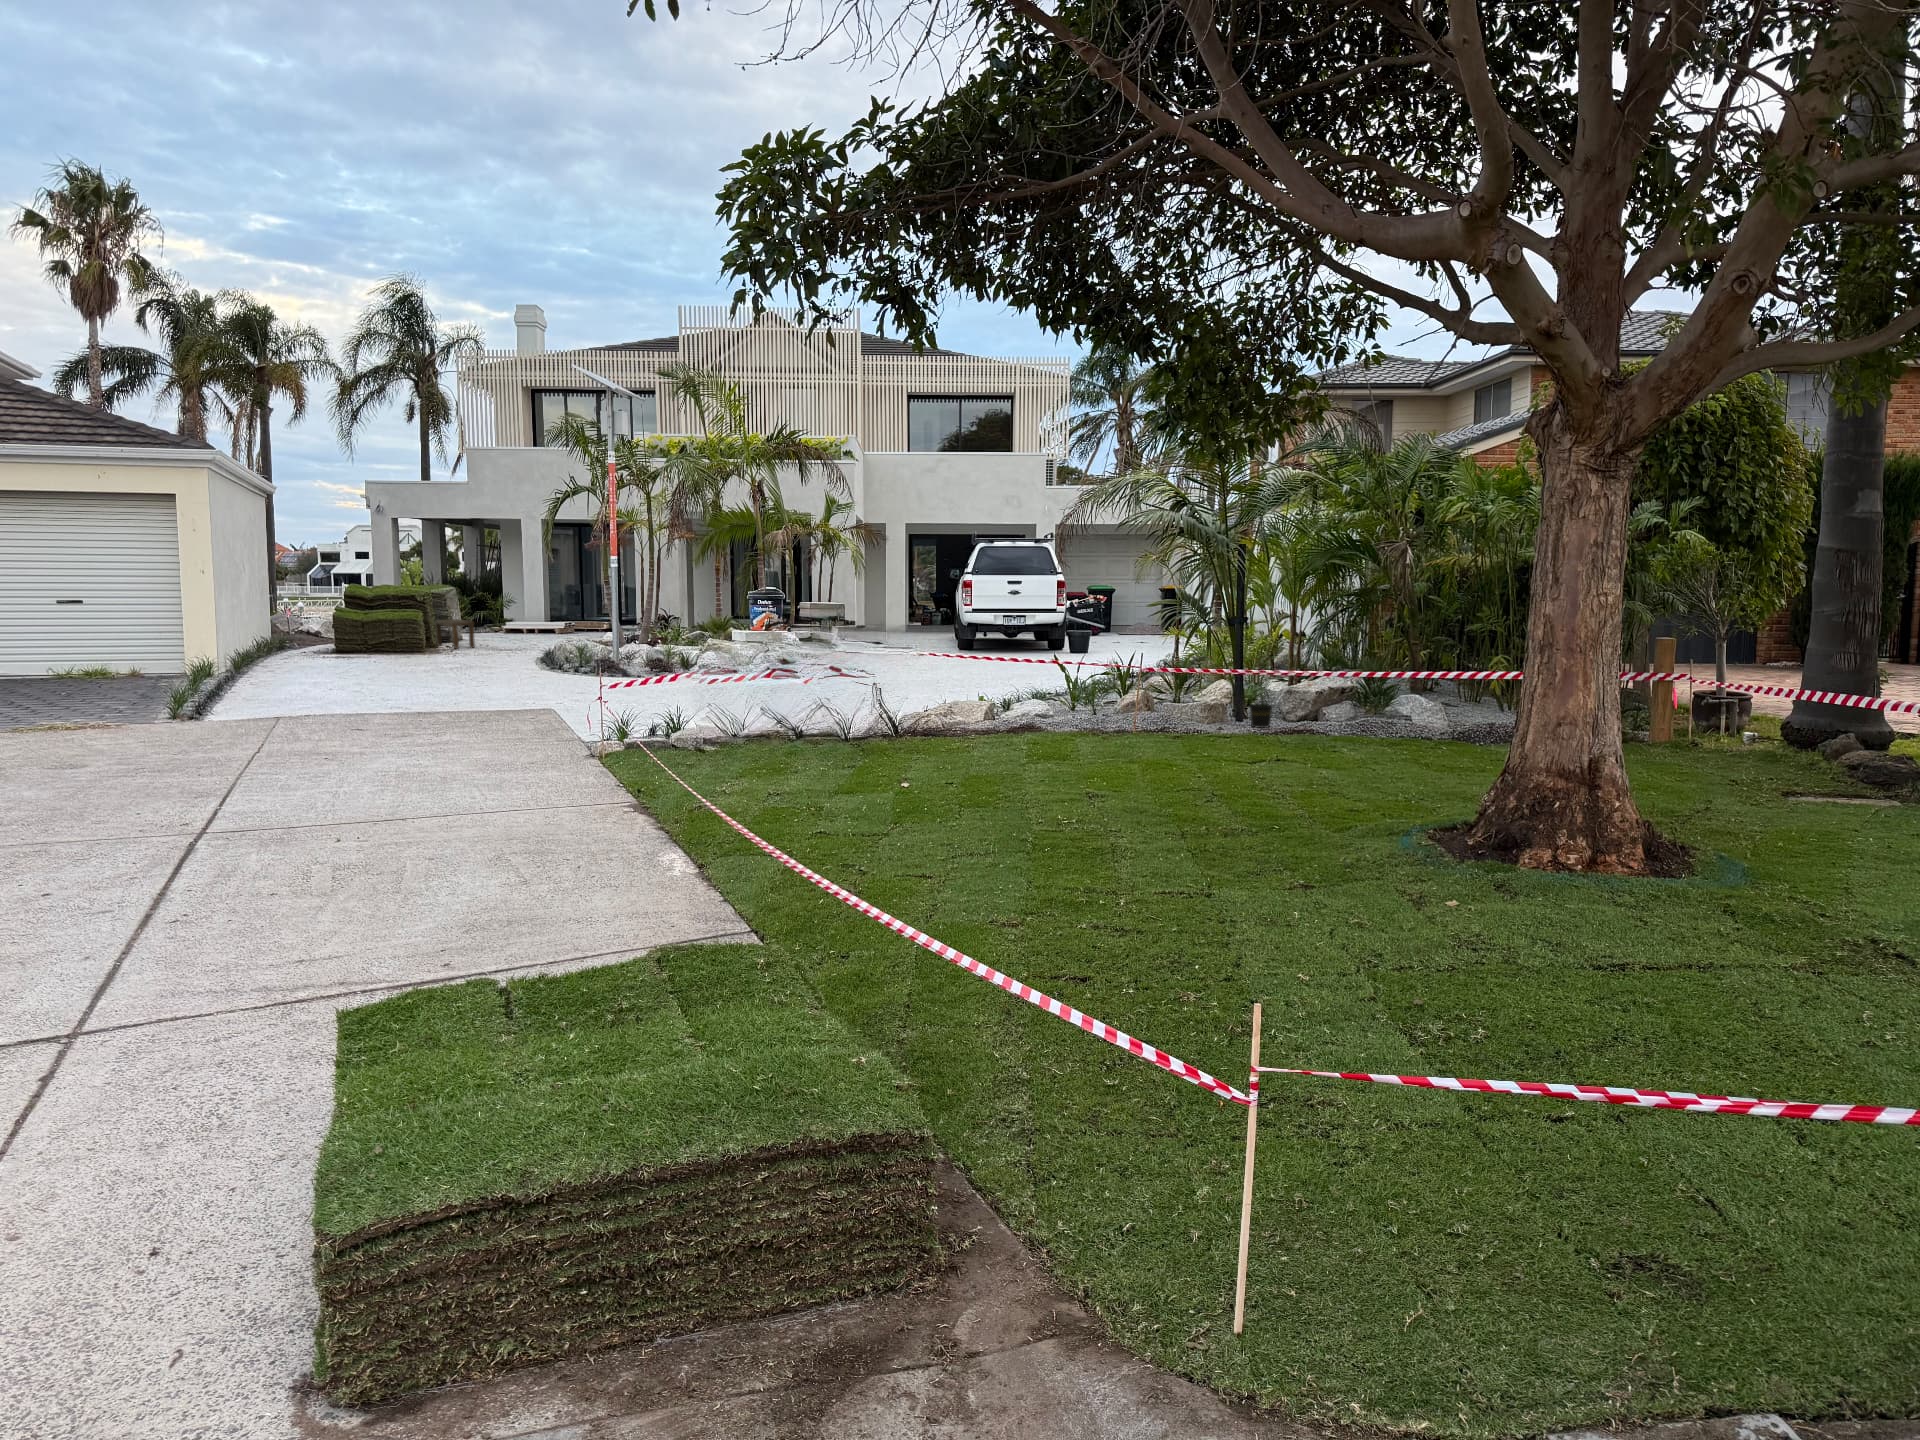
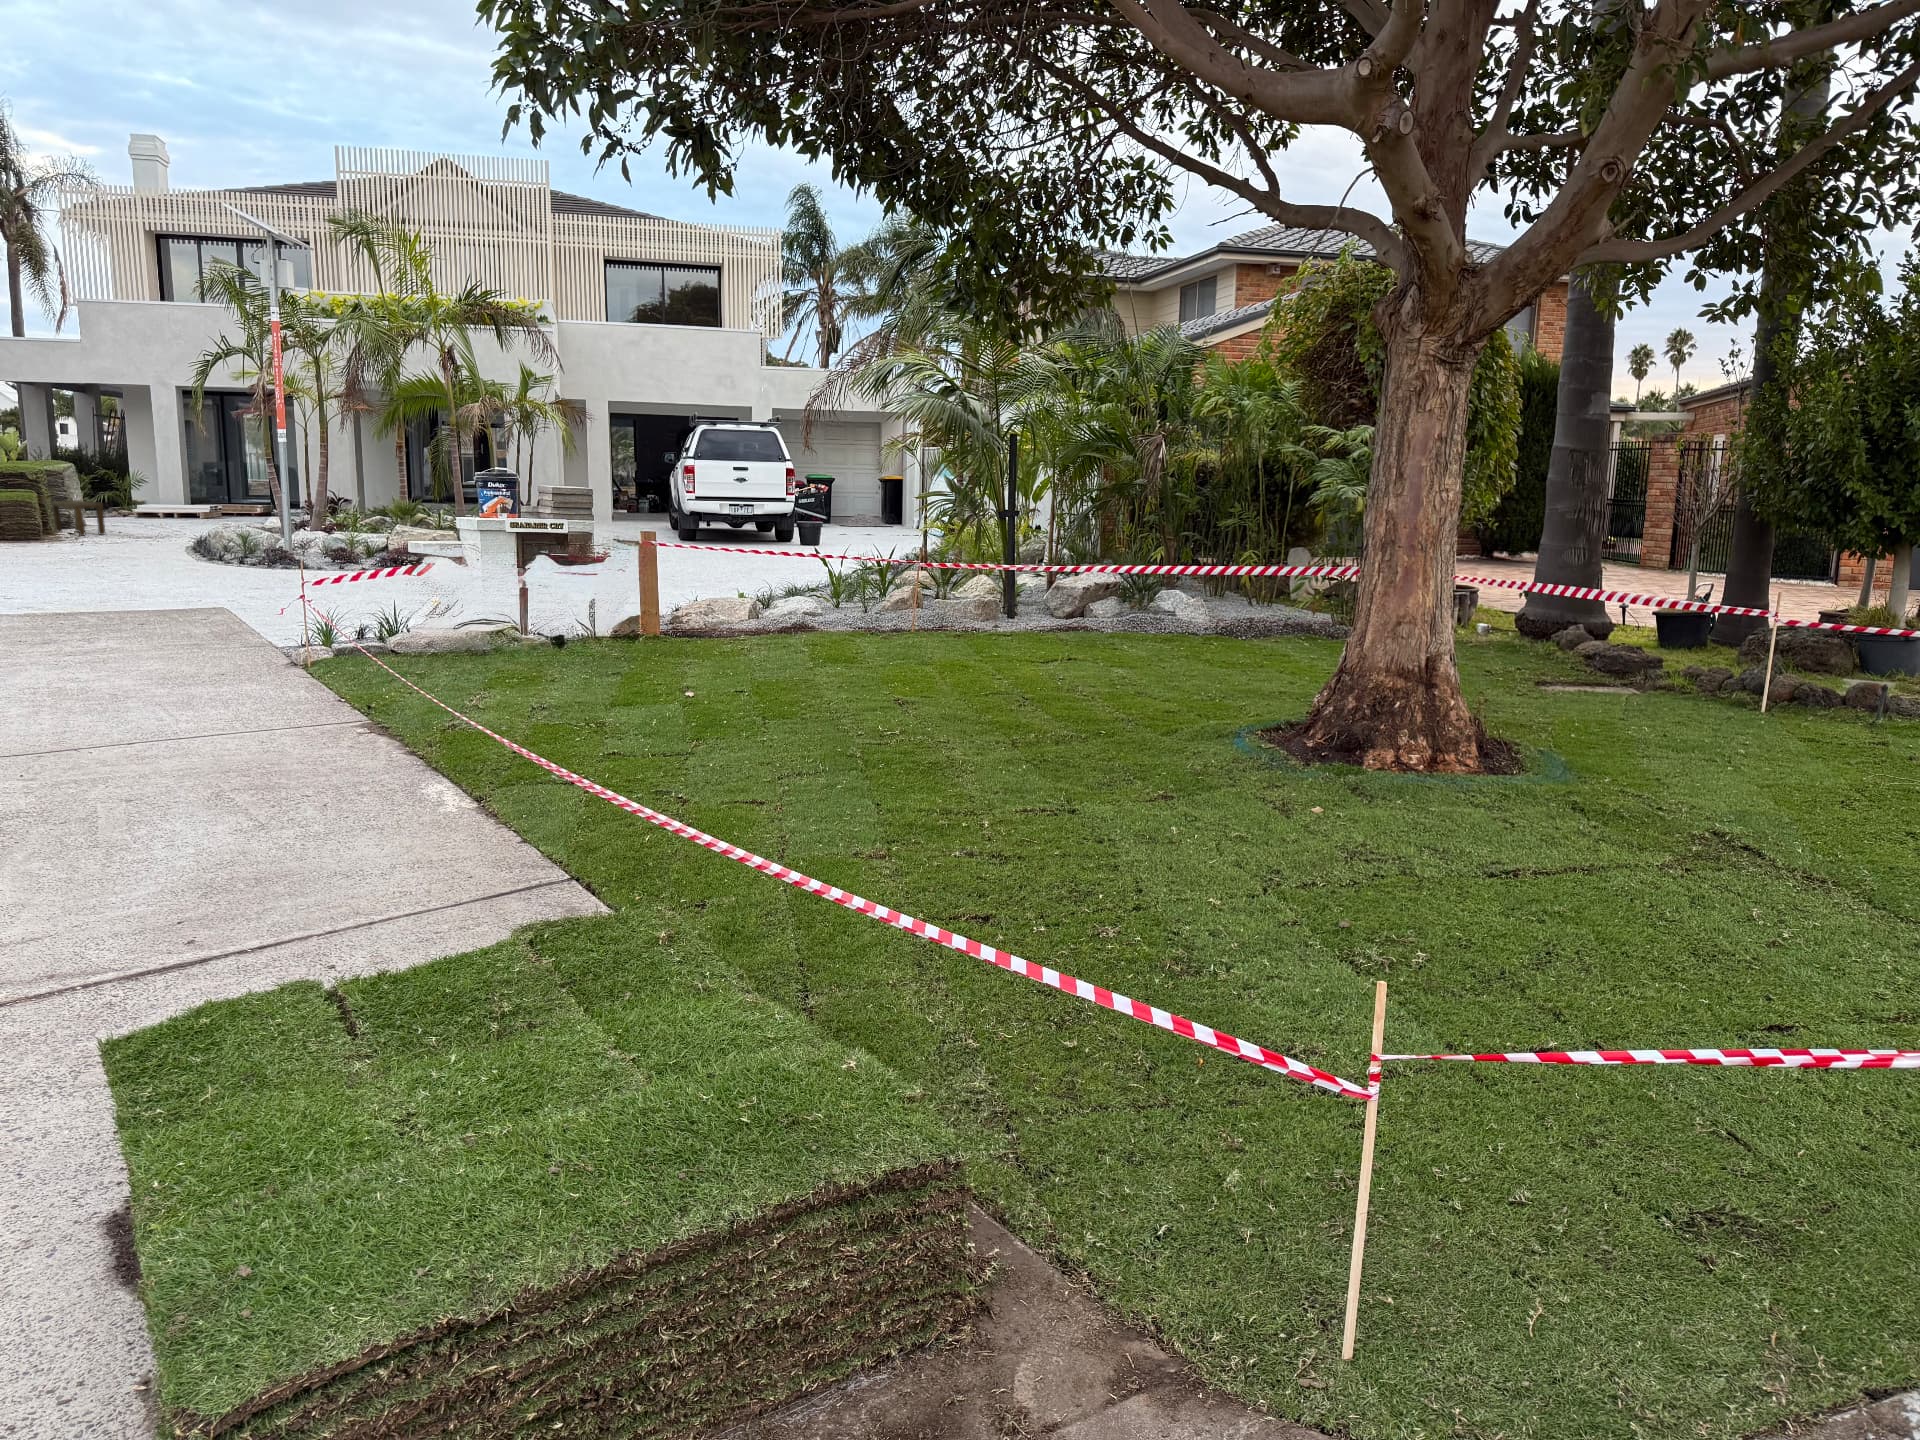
potted plant: present [1249,672,1272,728] -> none [1016,558,1055,624]

